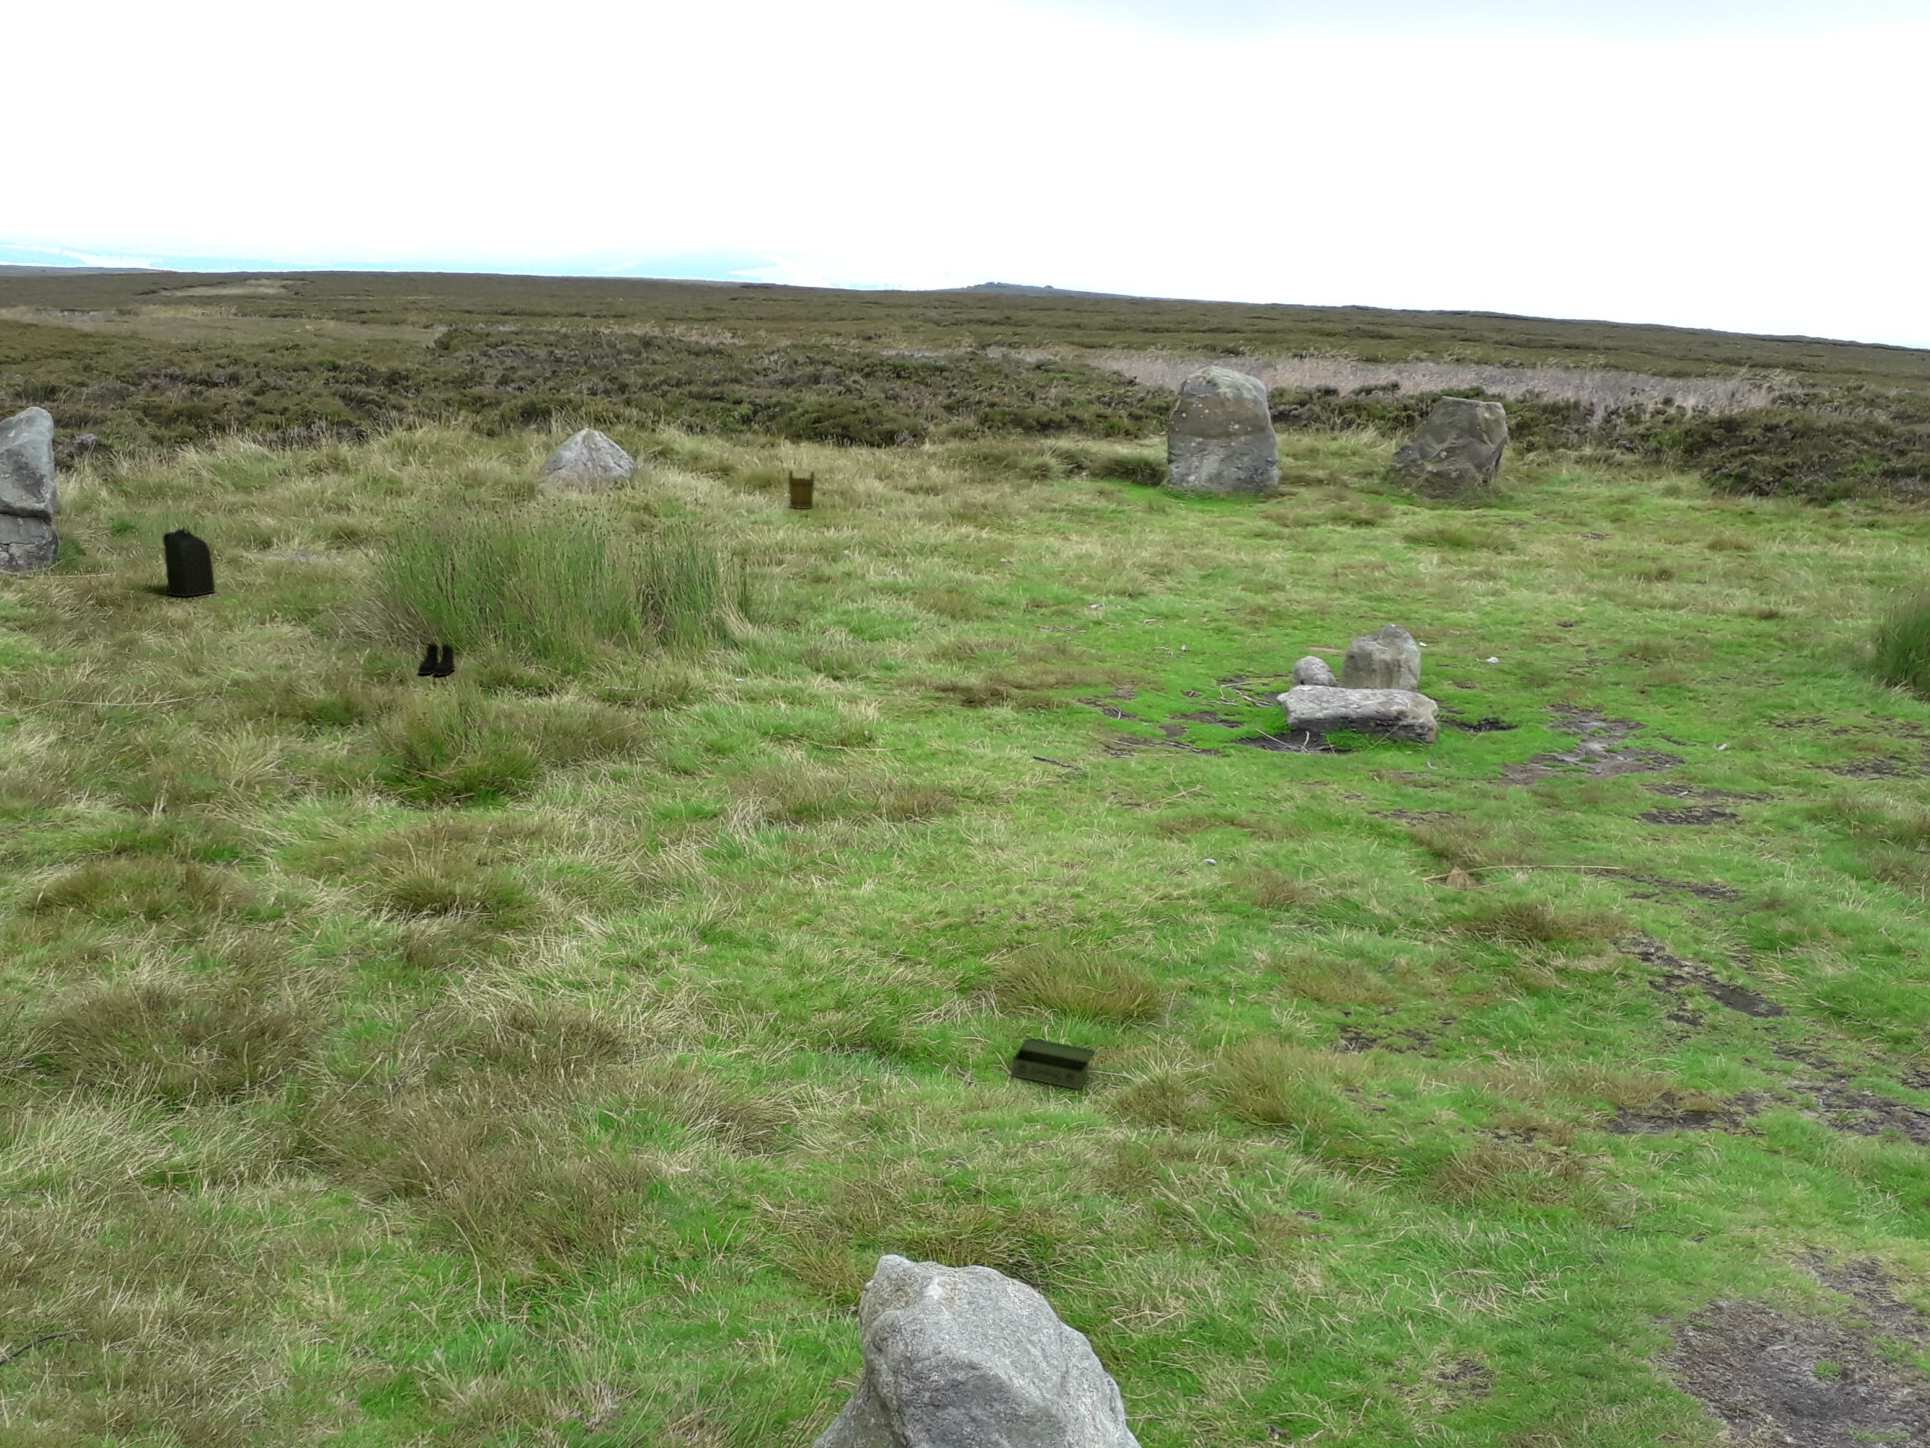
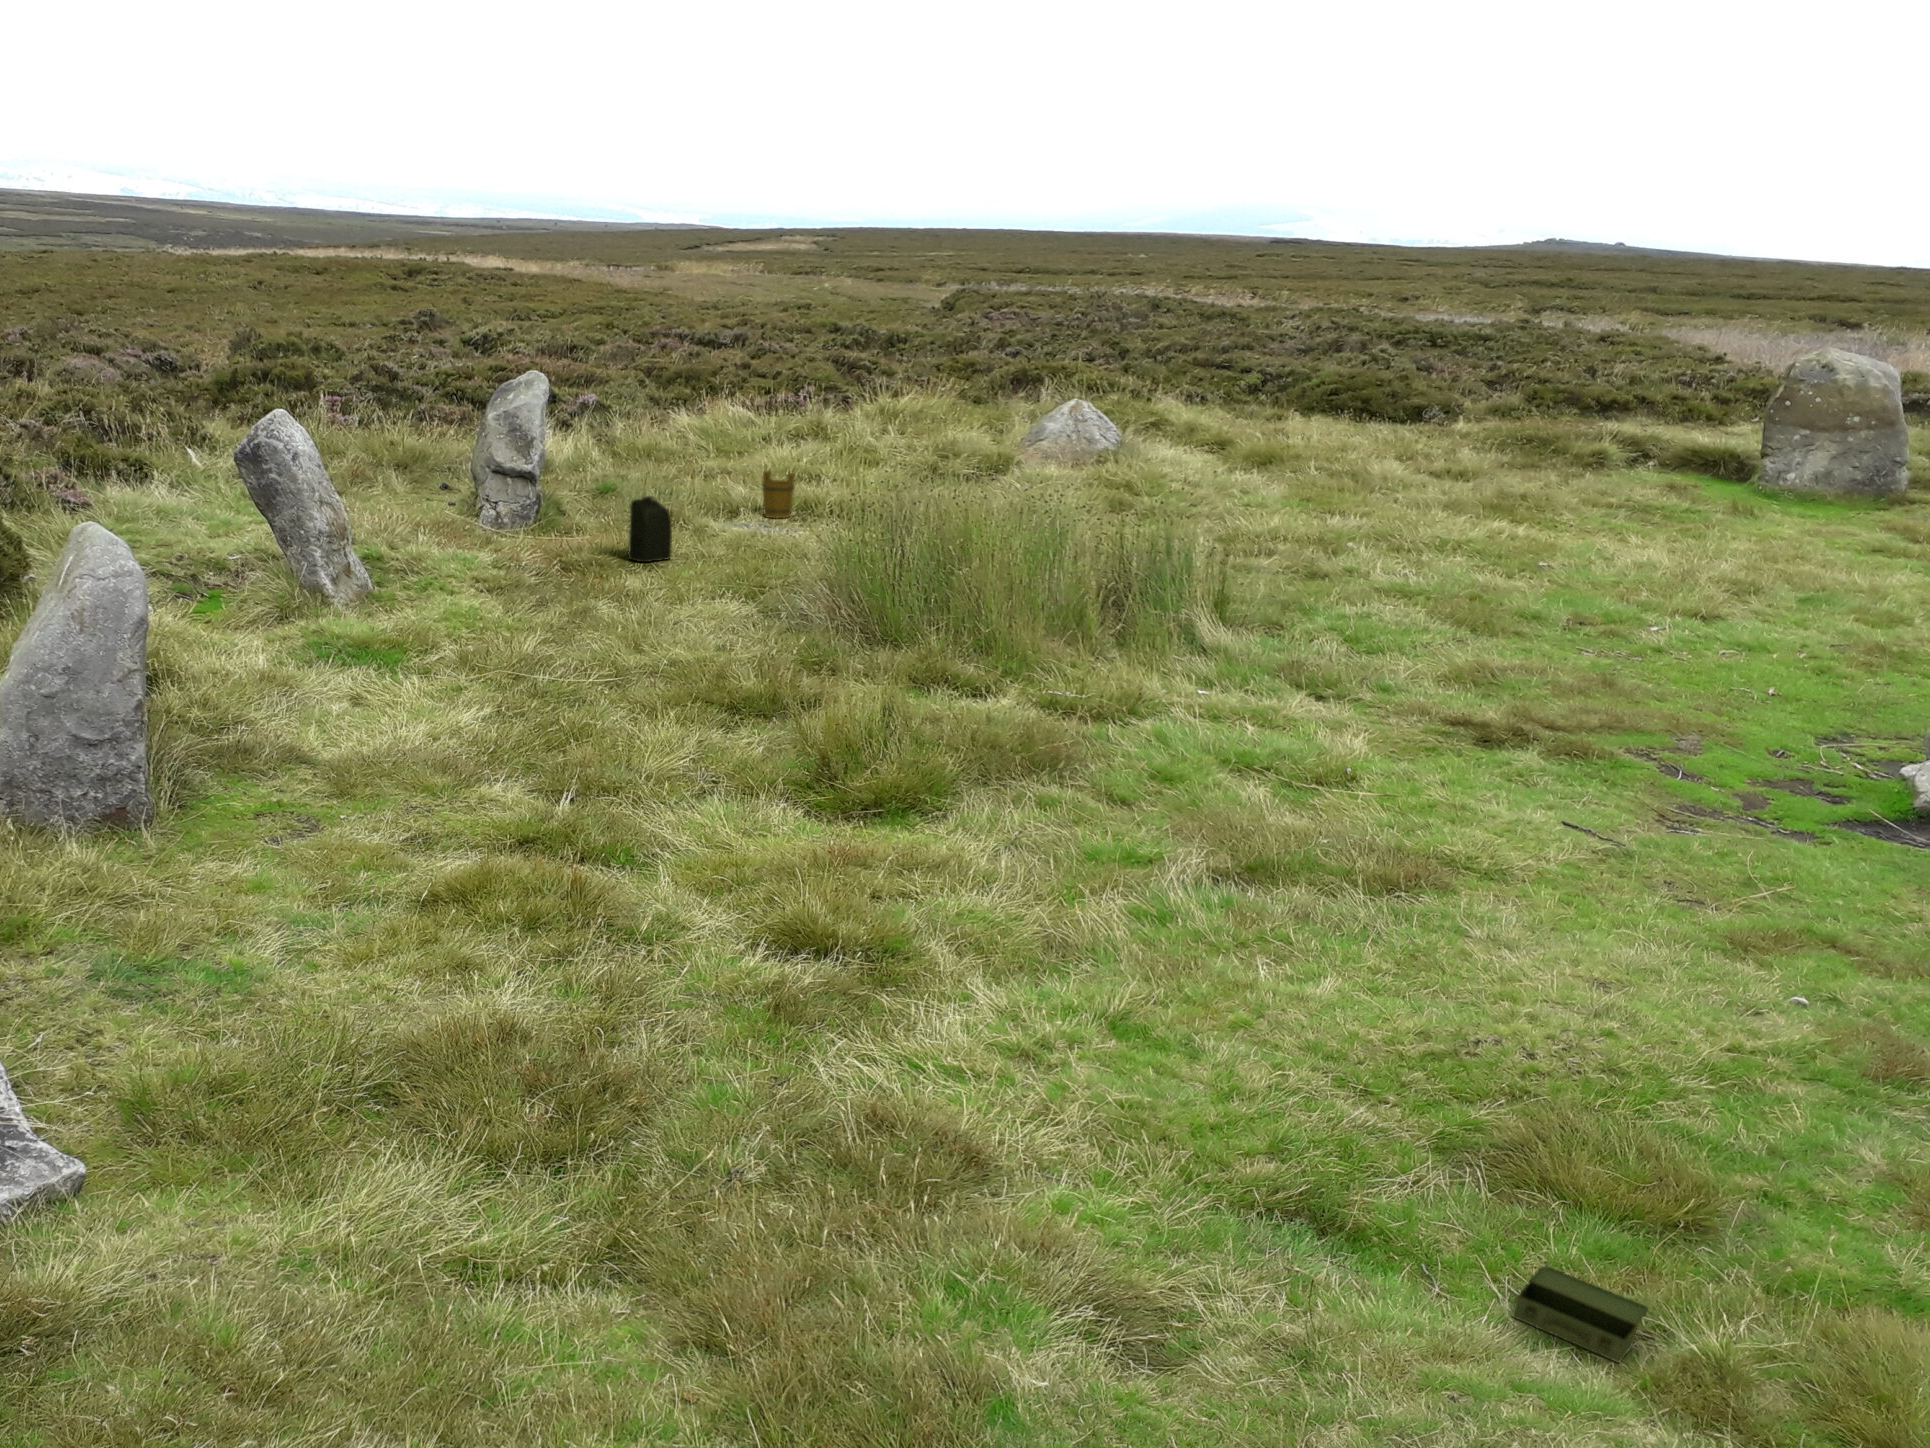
bucket: present [789,471,815,509] -> present [762,471,795,519]
boots: present [418,643,455,675] -> none [847,630,886,665]

